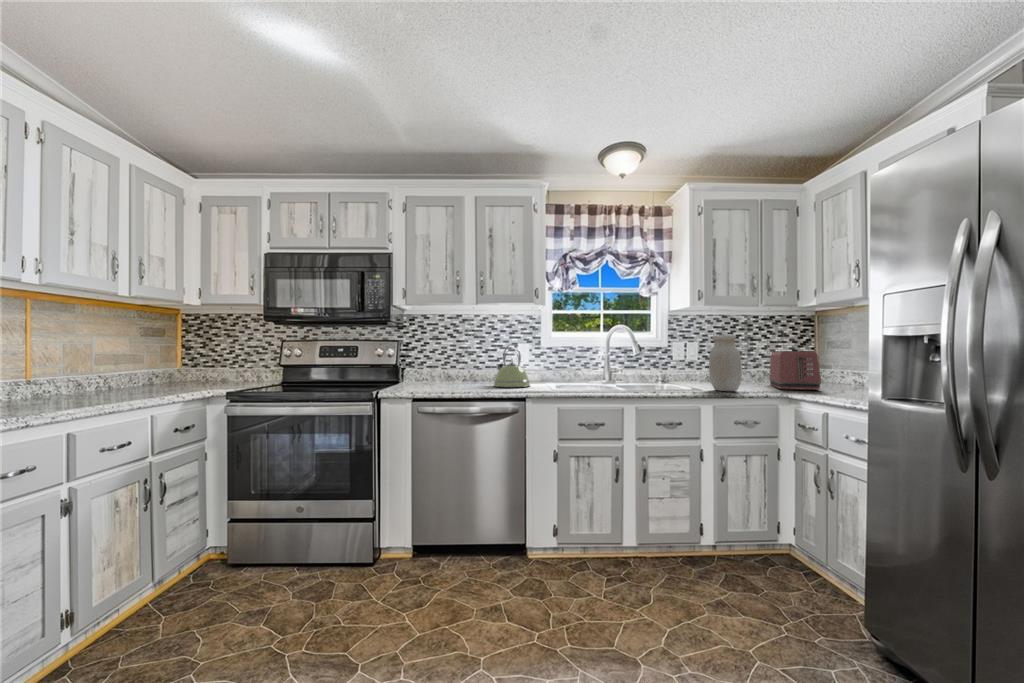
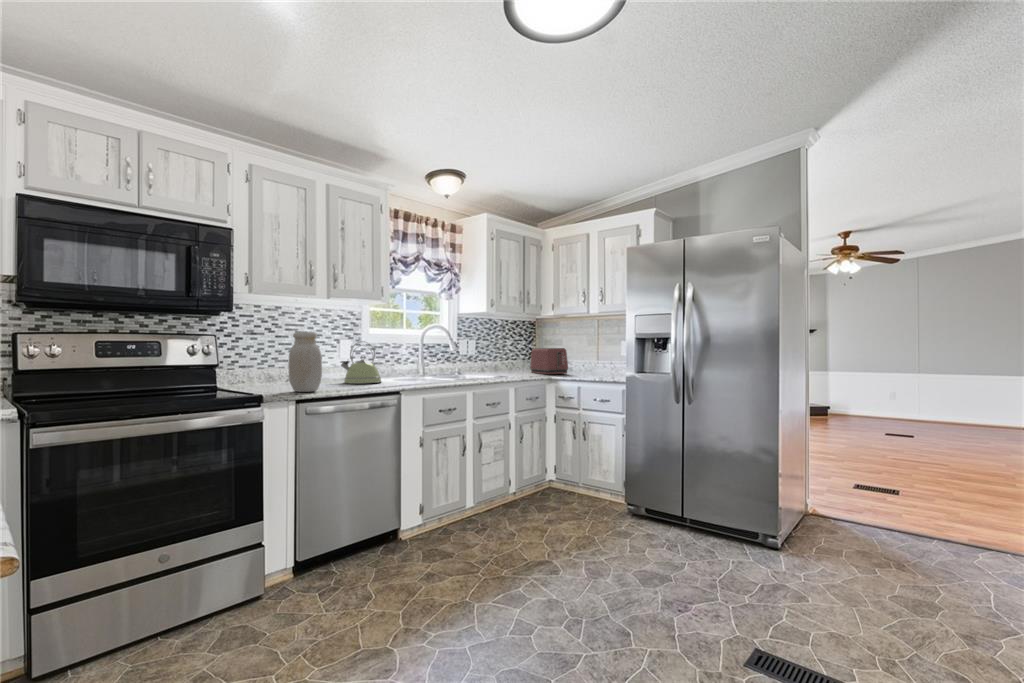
jar: present [709,334,742,391] -> present [288,332,322,392]

